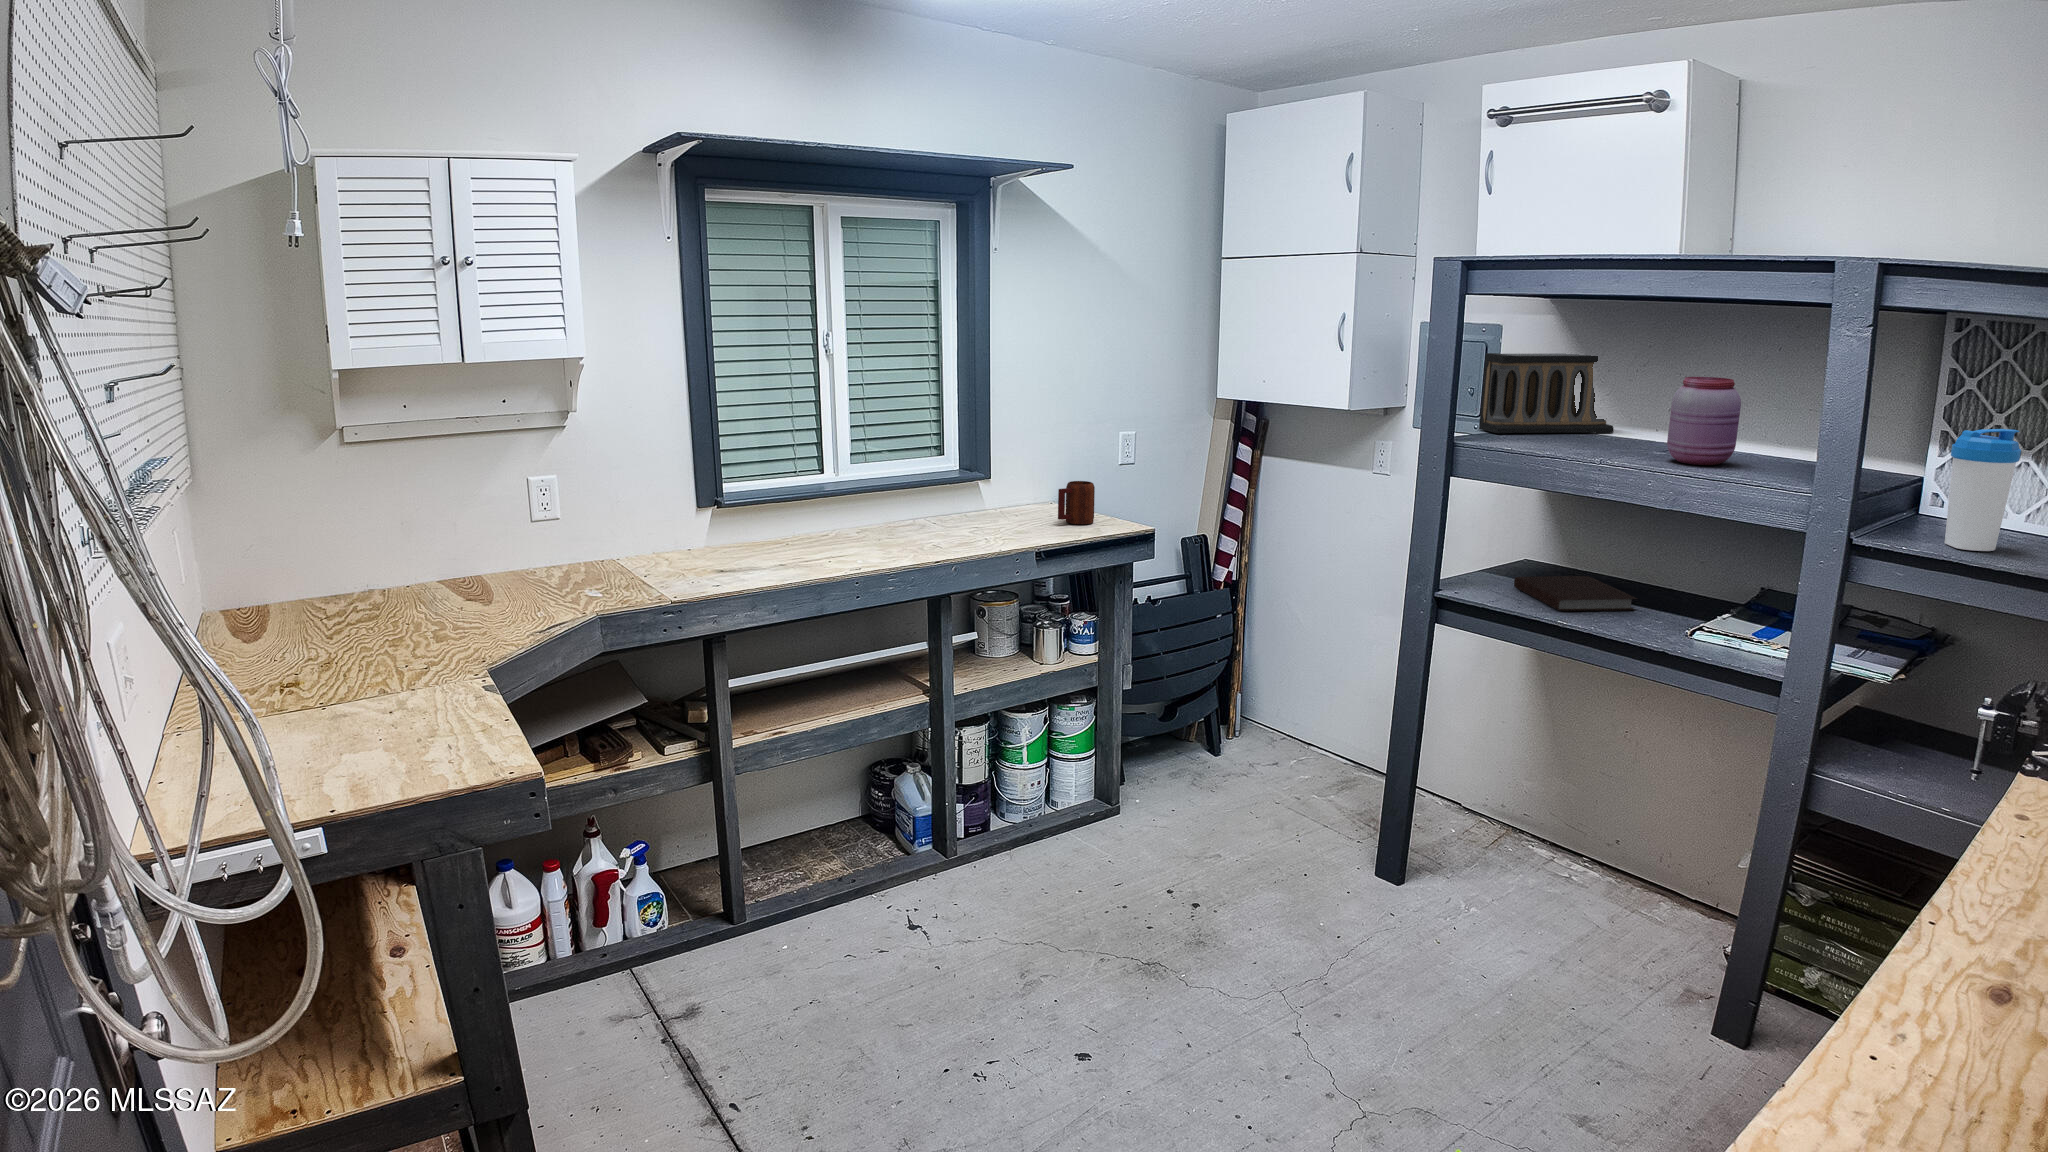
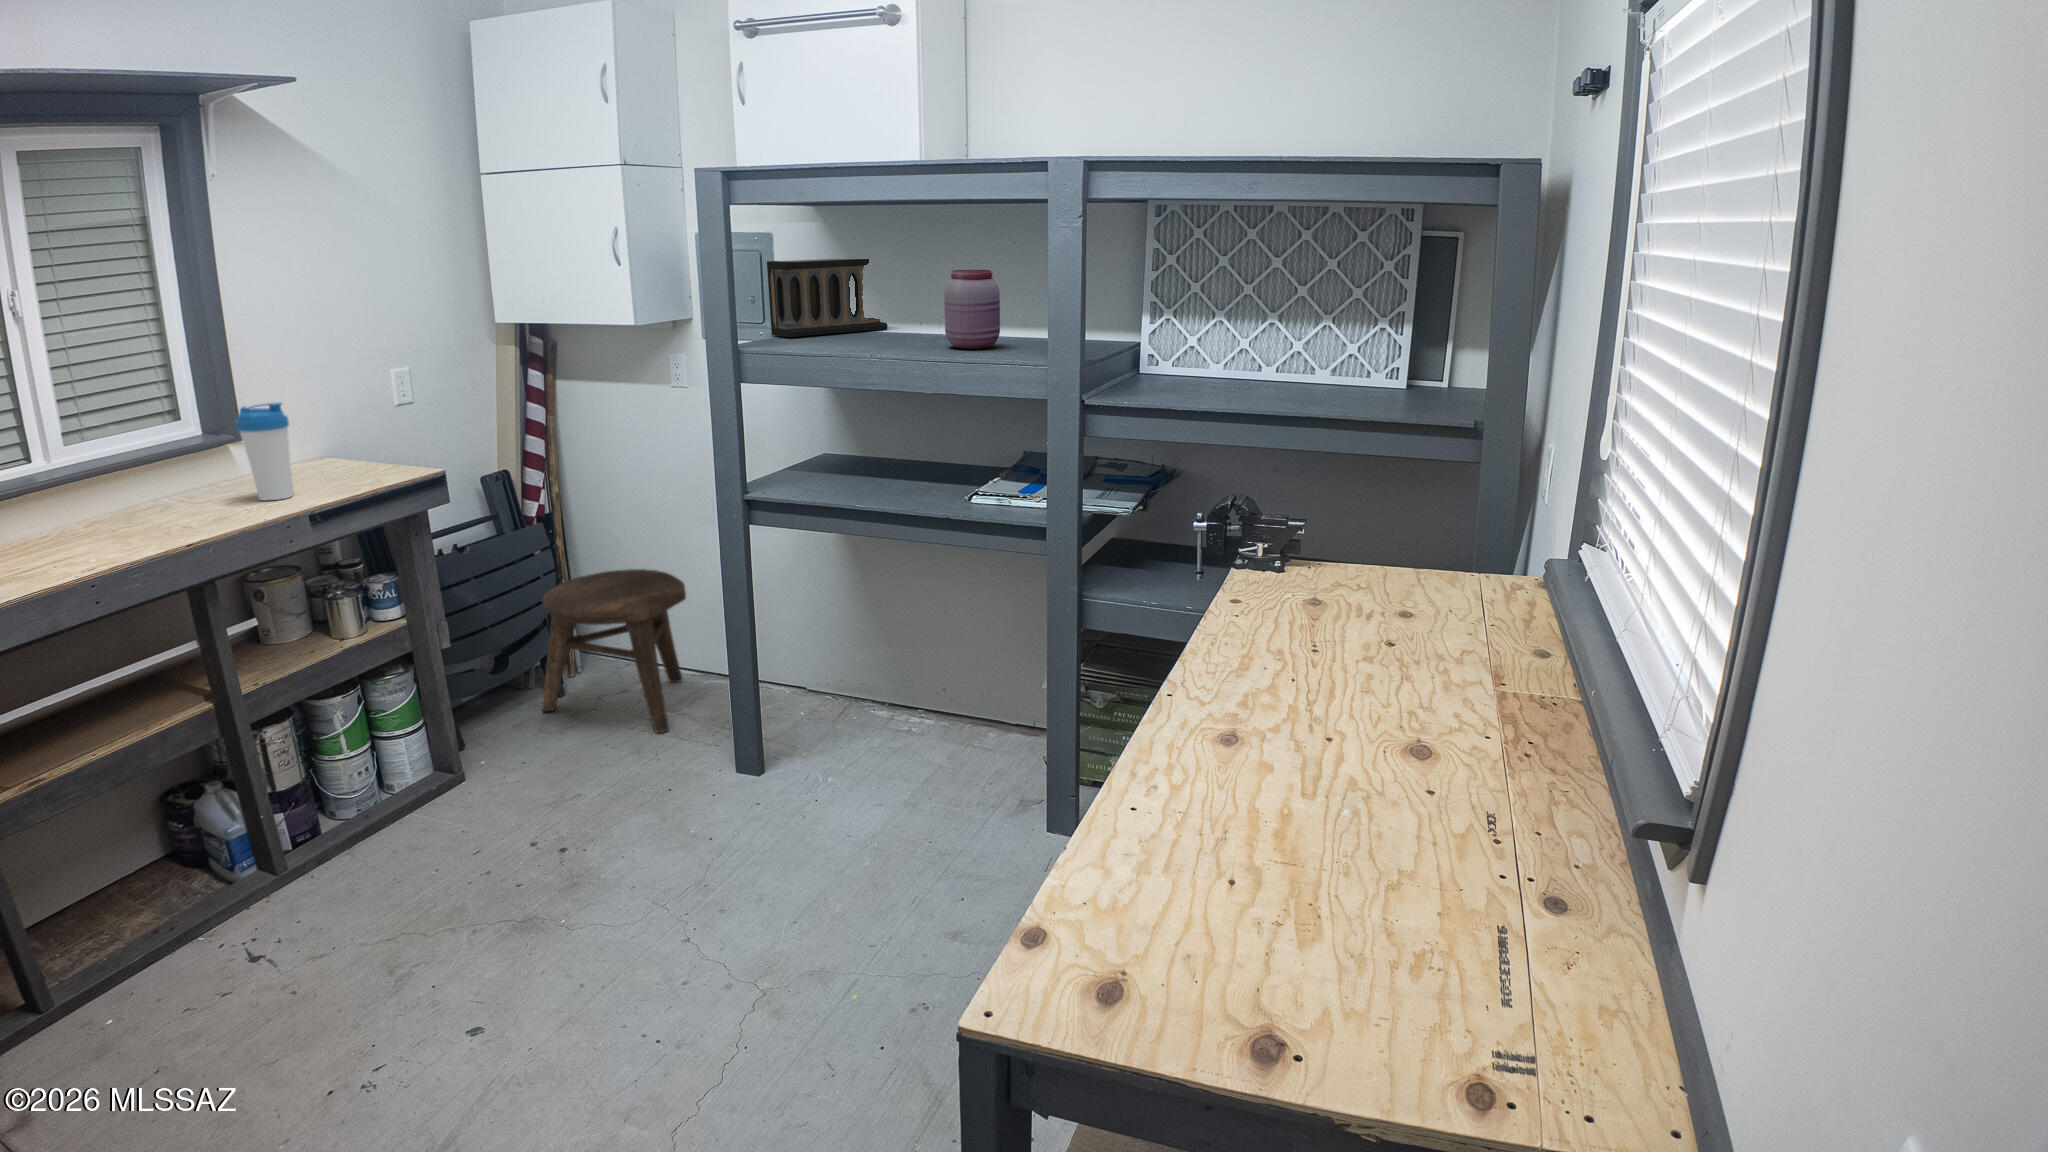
water bottle: present [1945,429,2021,551] -> present [235,403,294,500]
mug: present [1058,481,1095,524] -> none [326,429,378,478]
notebook: present [1514,576,1637,611] -> none [830,461,940,495]
stool: none [1196,647,1351,818] -> present [542,569,686,733]

